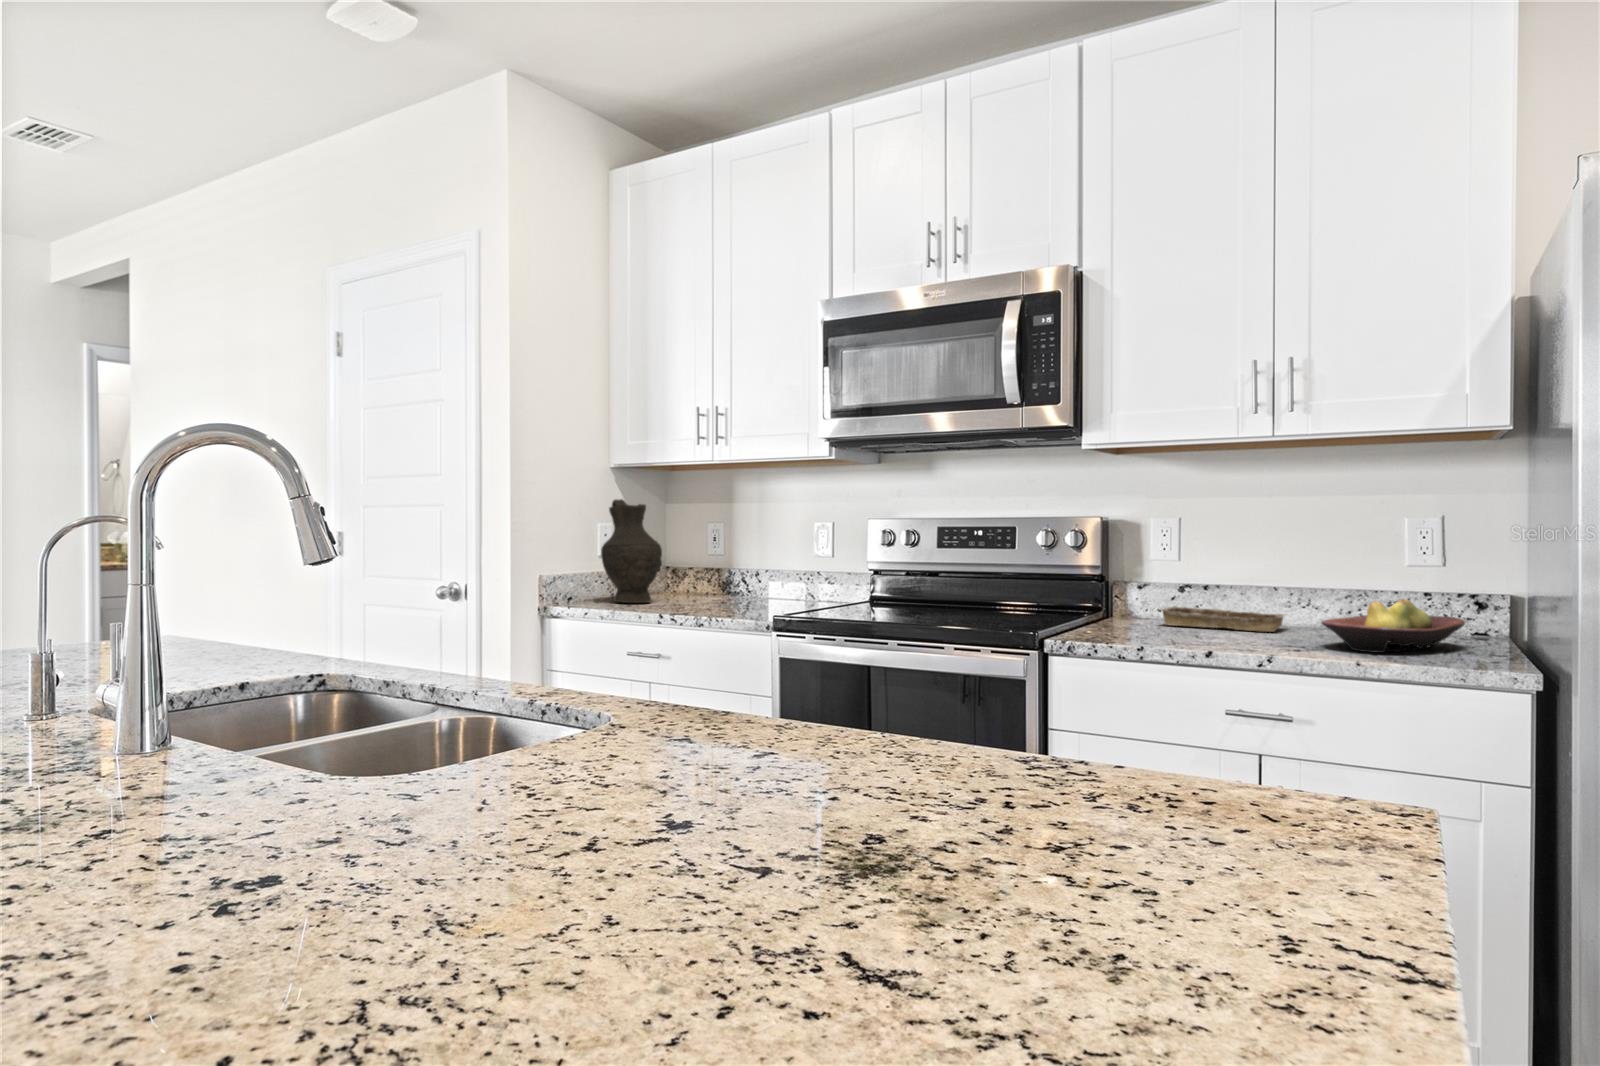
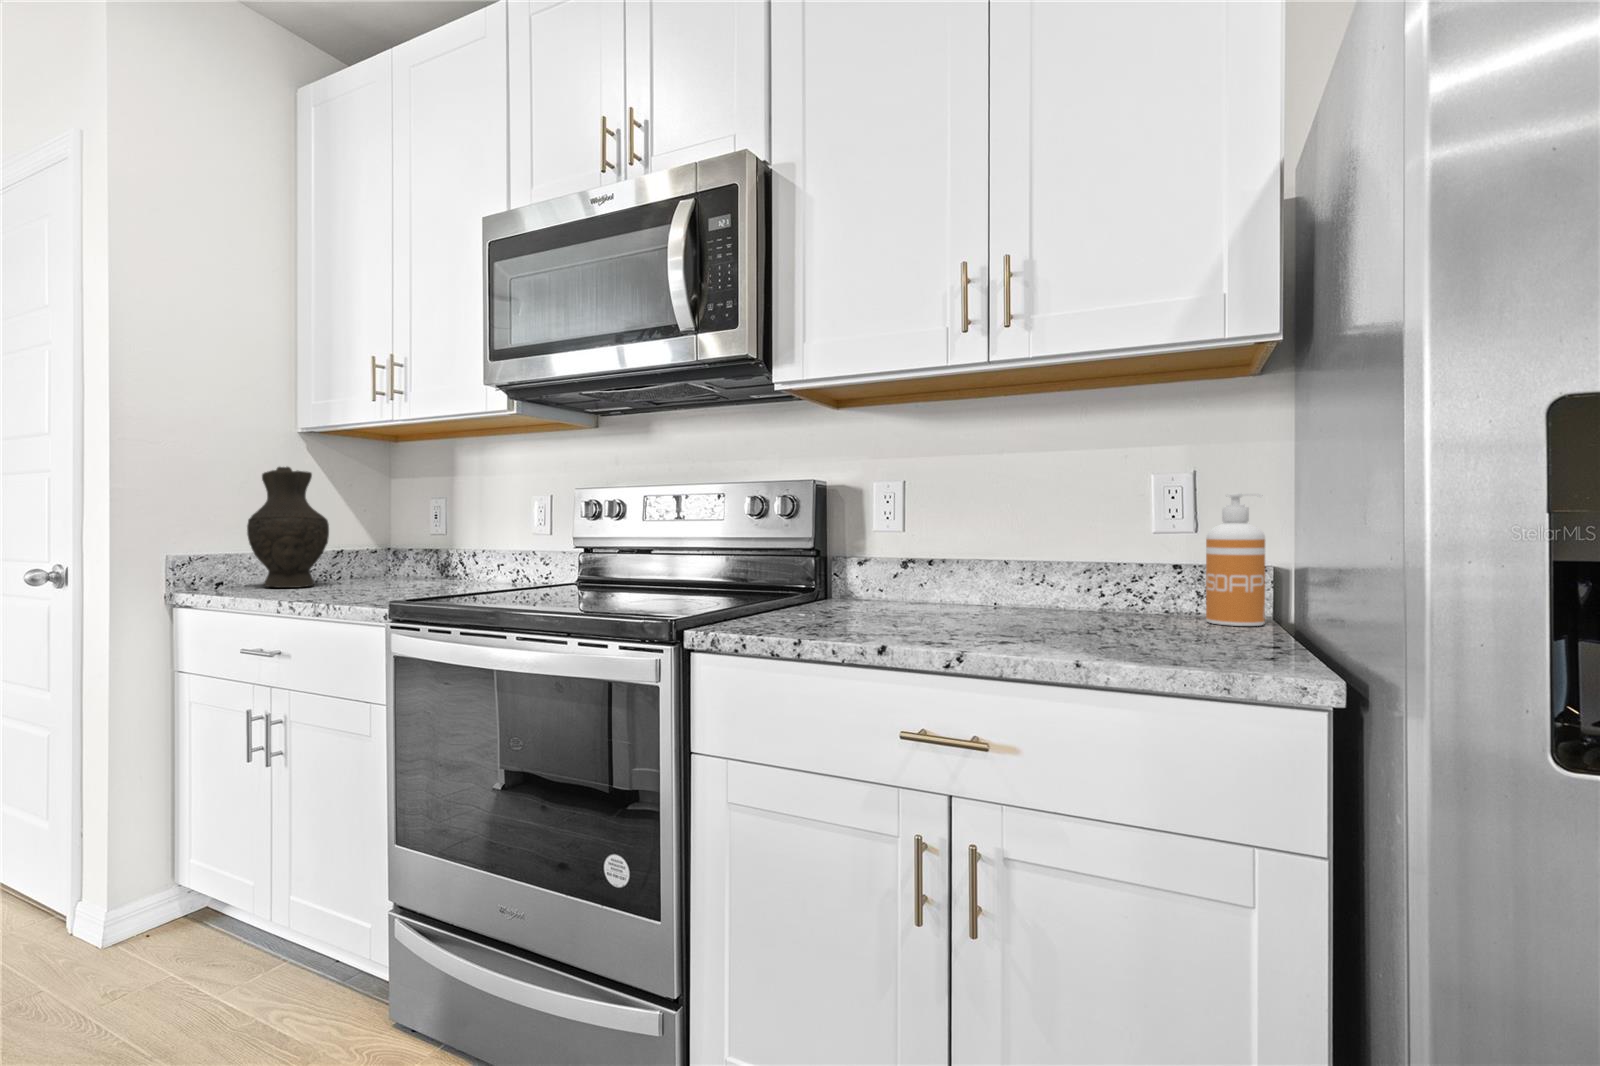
soap dispenser: none [1451,537,1500,642] -> present [1206,493,1265,626]
fruit bowl: present [1321,599,1465,653] -> none [1037,571,1225,645]
tray: present [1162,606,1286,632] -> none [862,584,1019,615]

